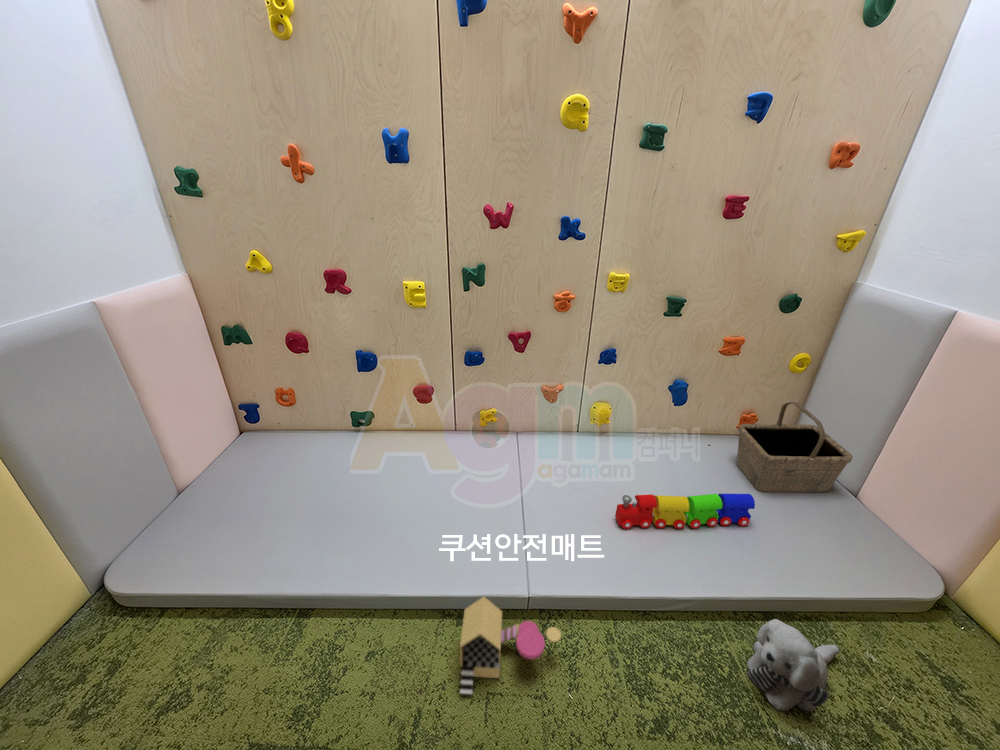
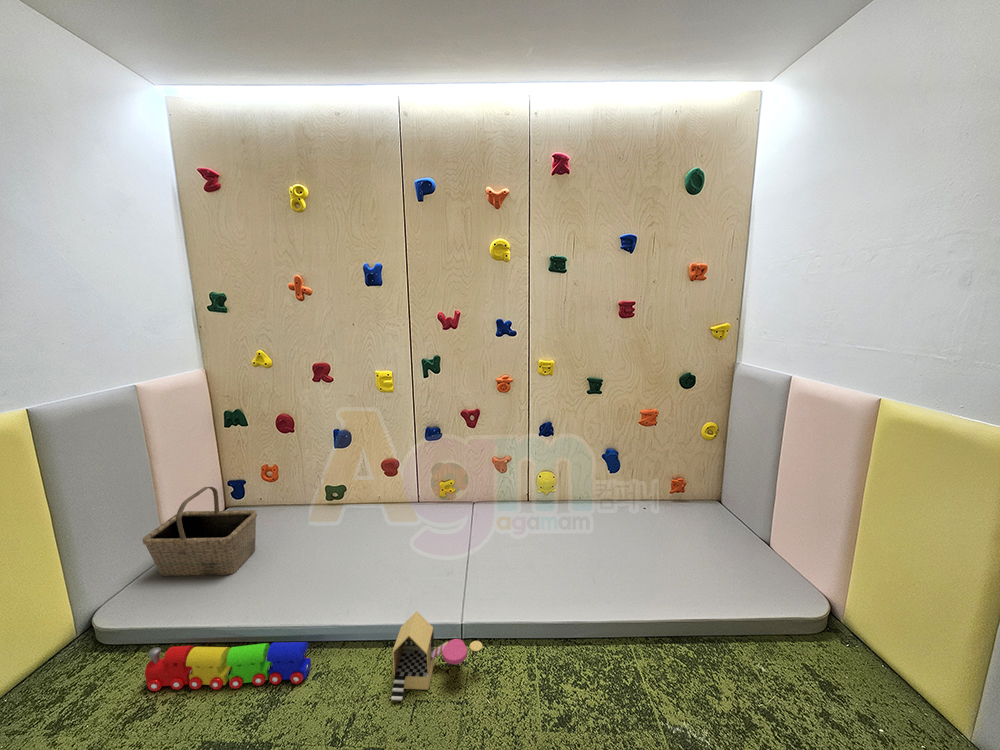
basket: present [737,402,853,492] -> present [143,487,257,576]
toy train: present [615,494,755,529] -> present [145,642,311,691]
plush toy: present [748,619,839,712] -> none [648,624,729,708]

